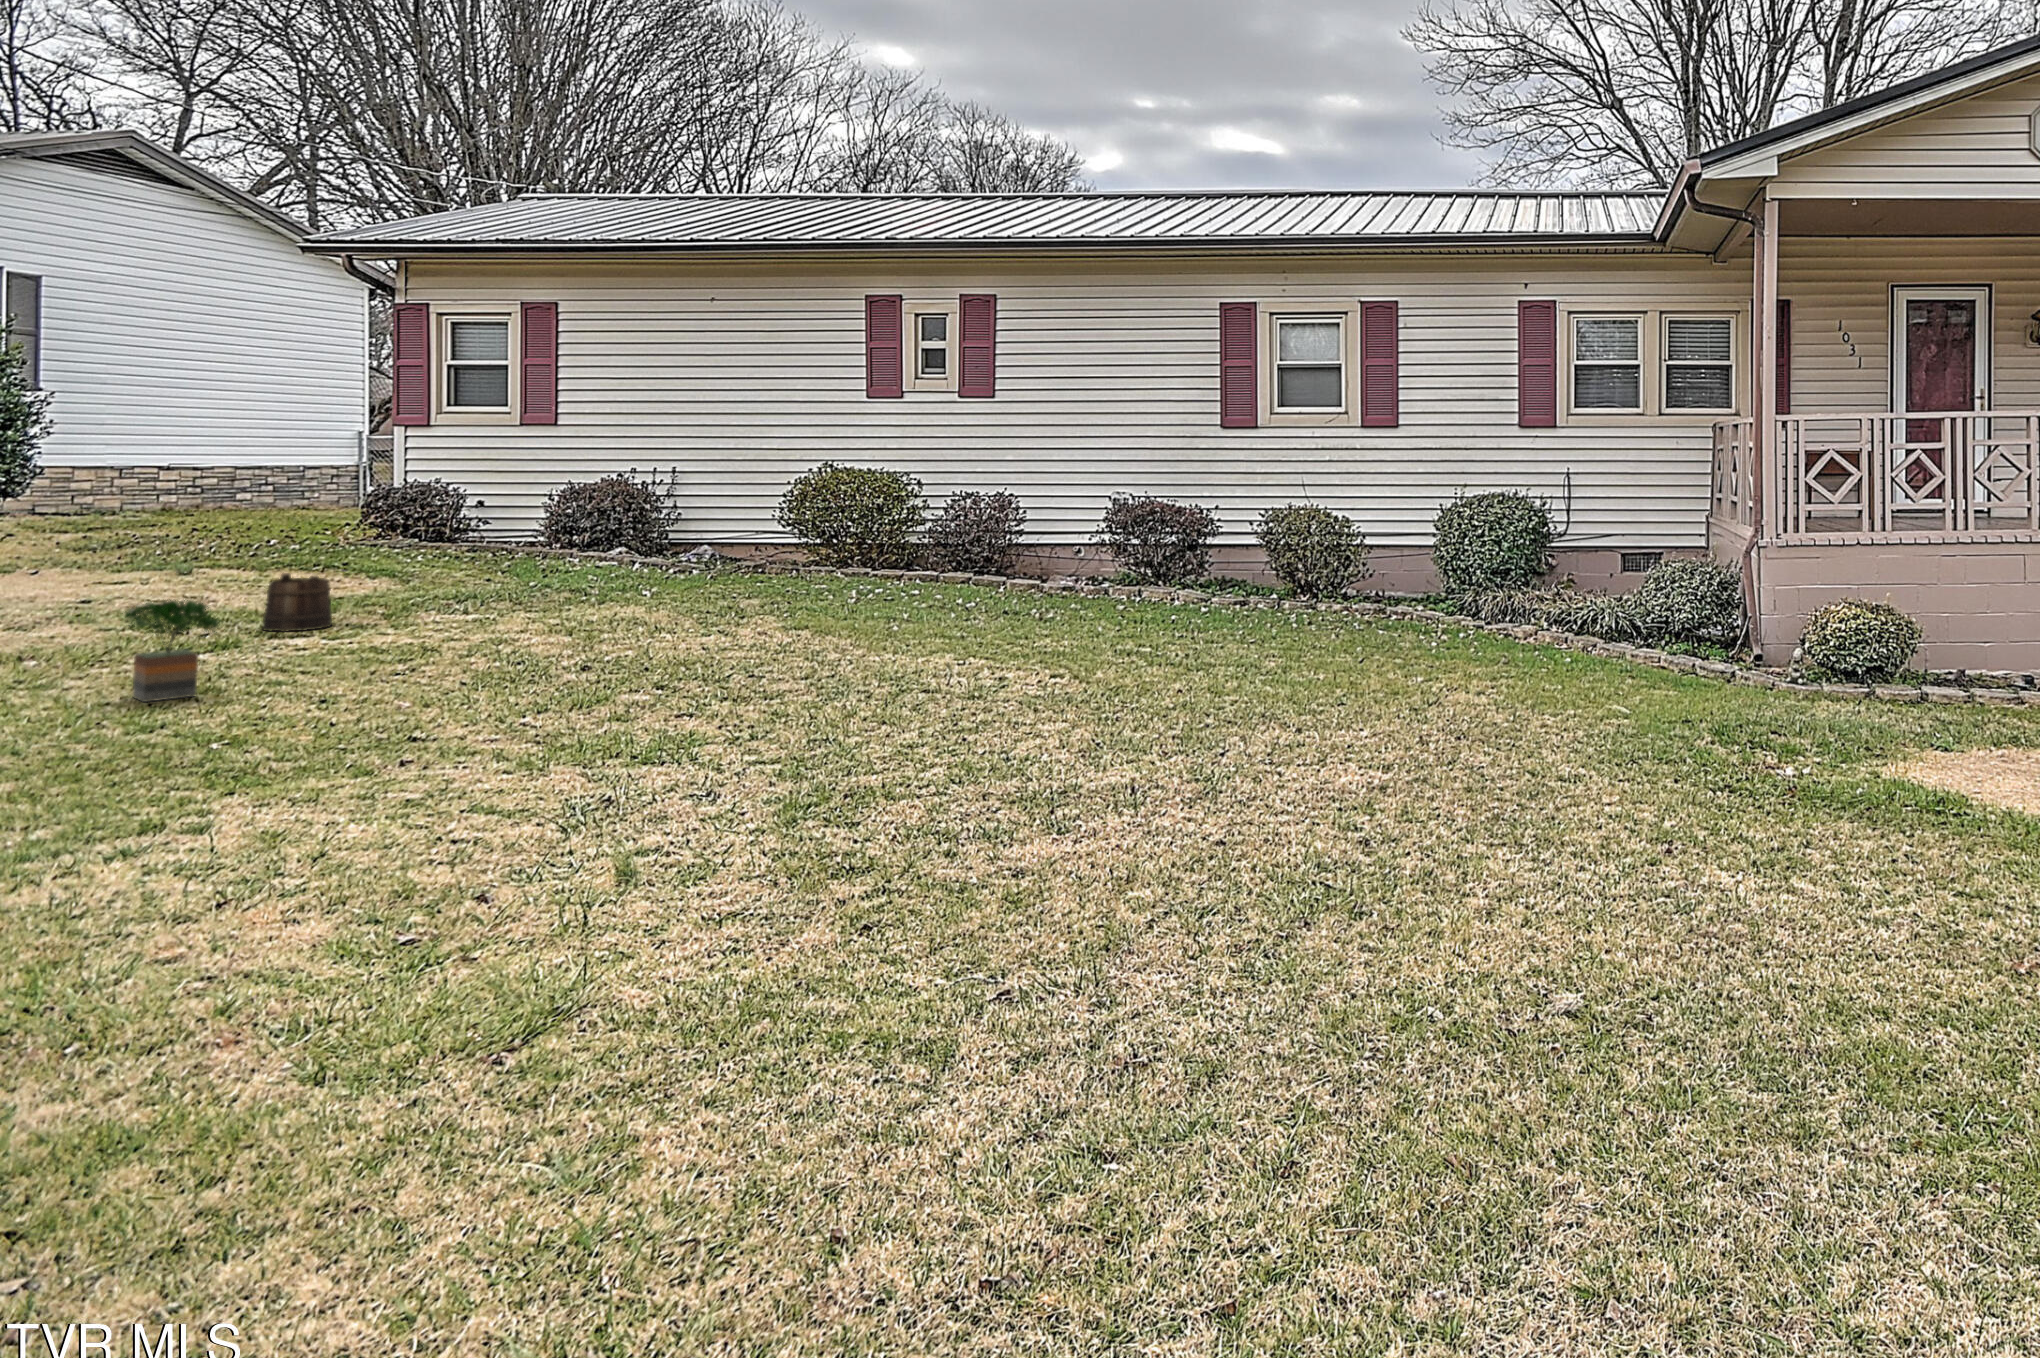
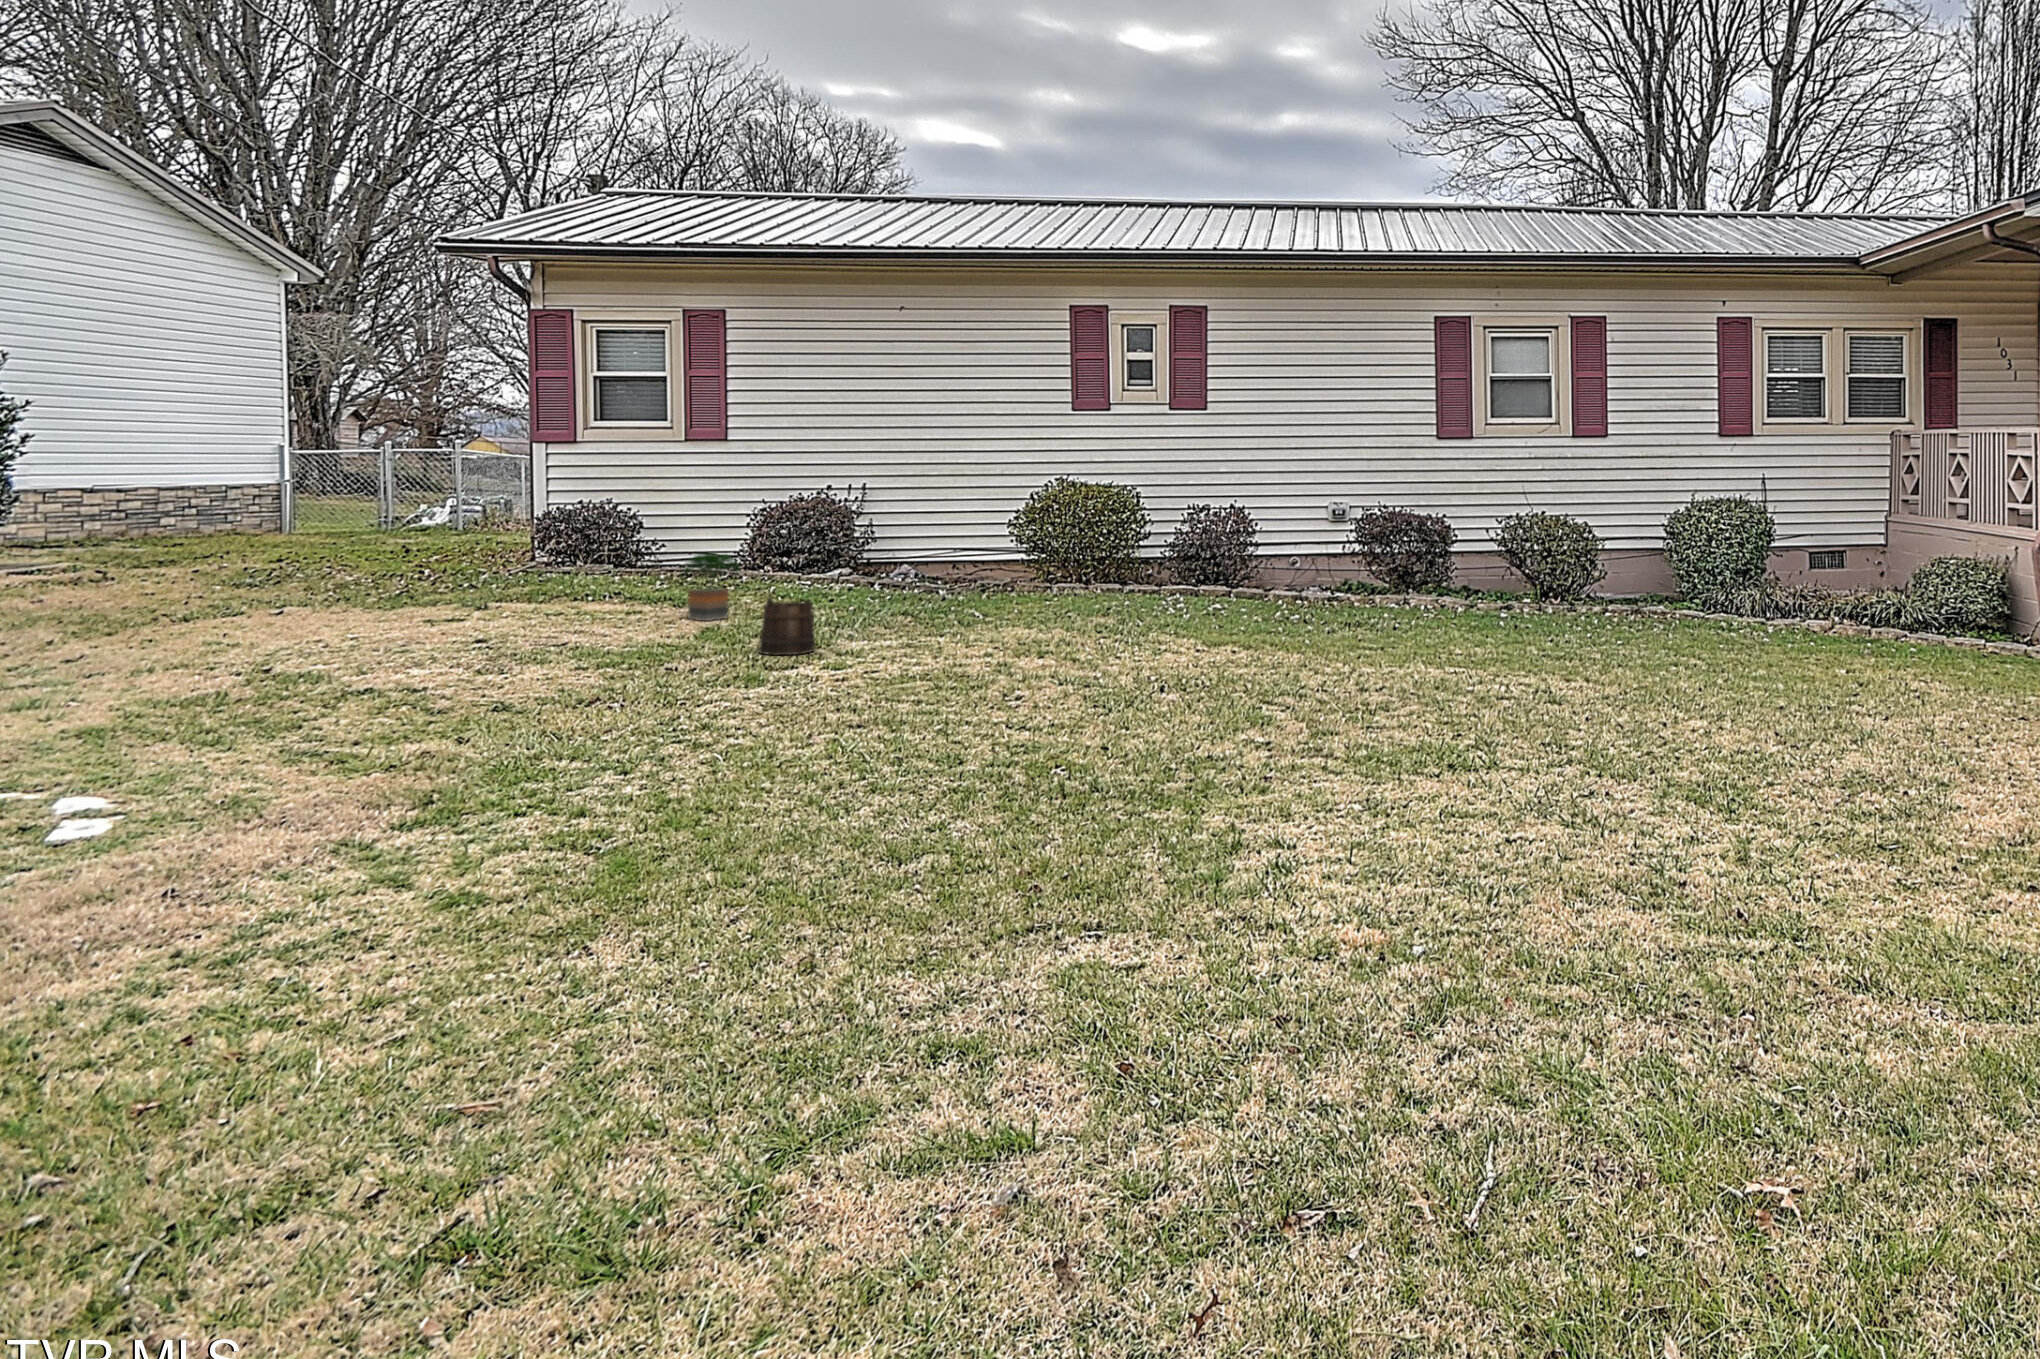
potted tree: present [122,600,220,702] -> present [684,553,741,621]

